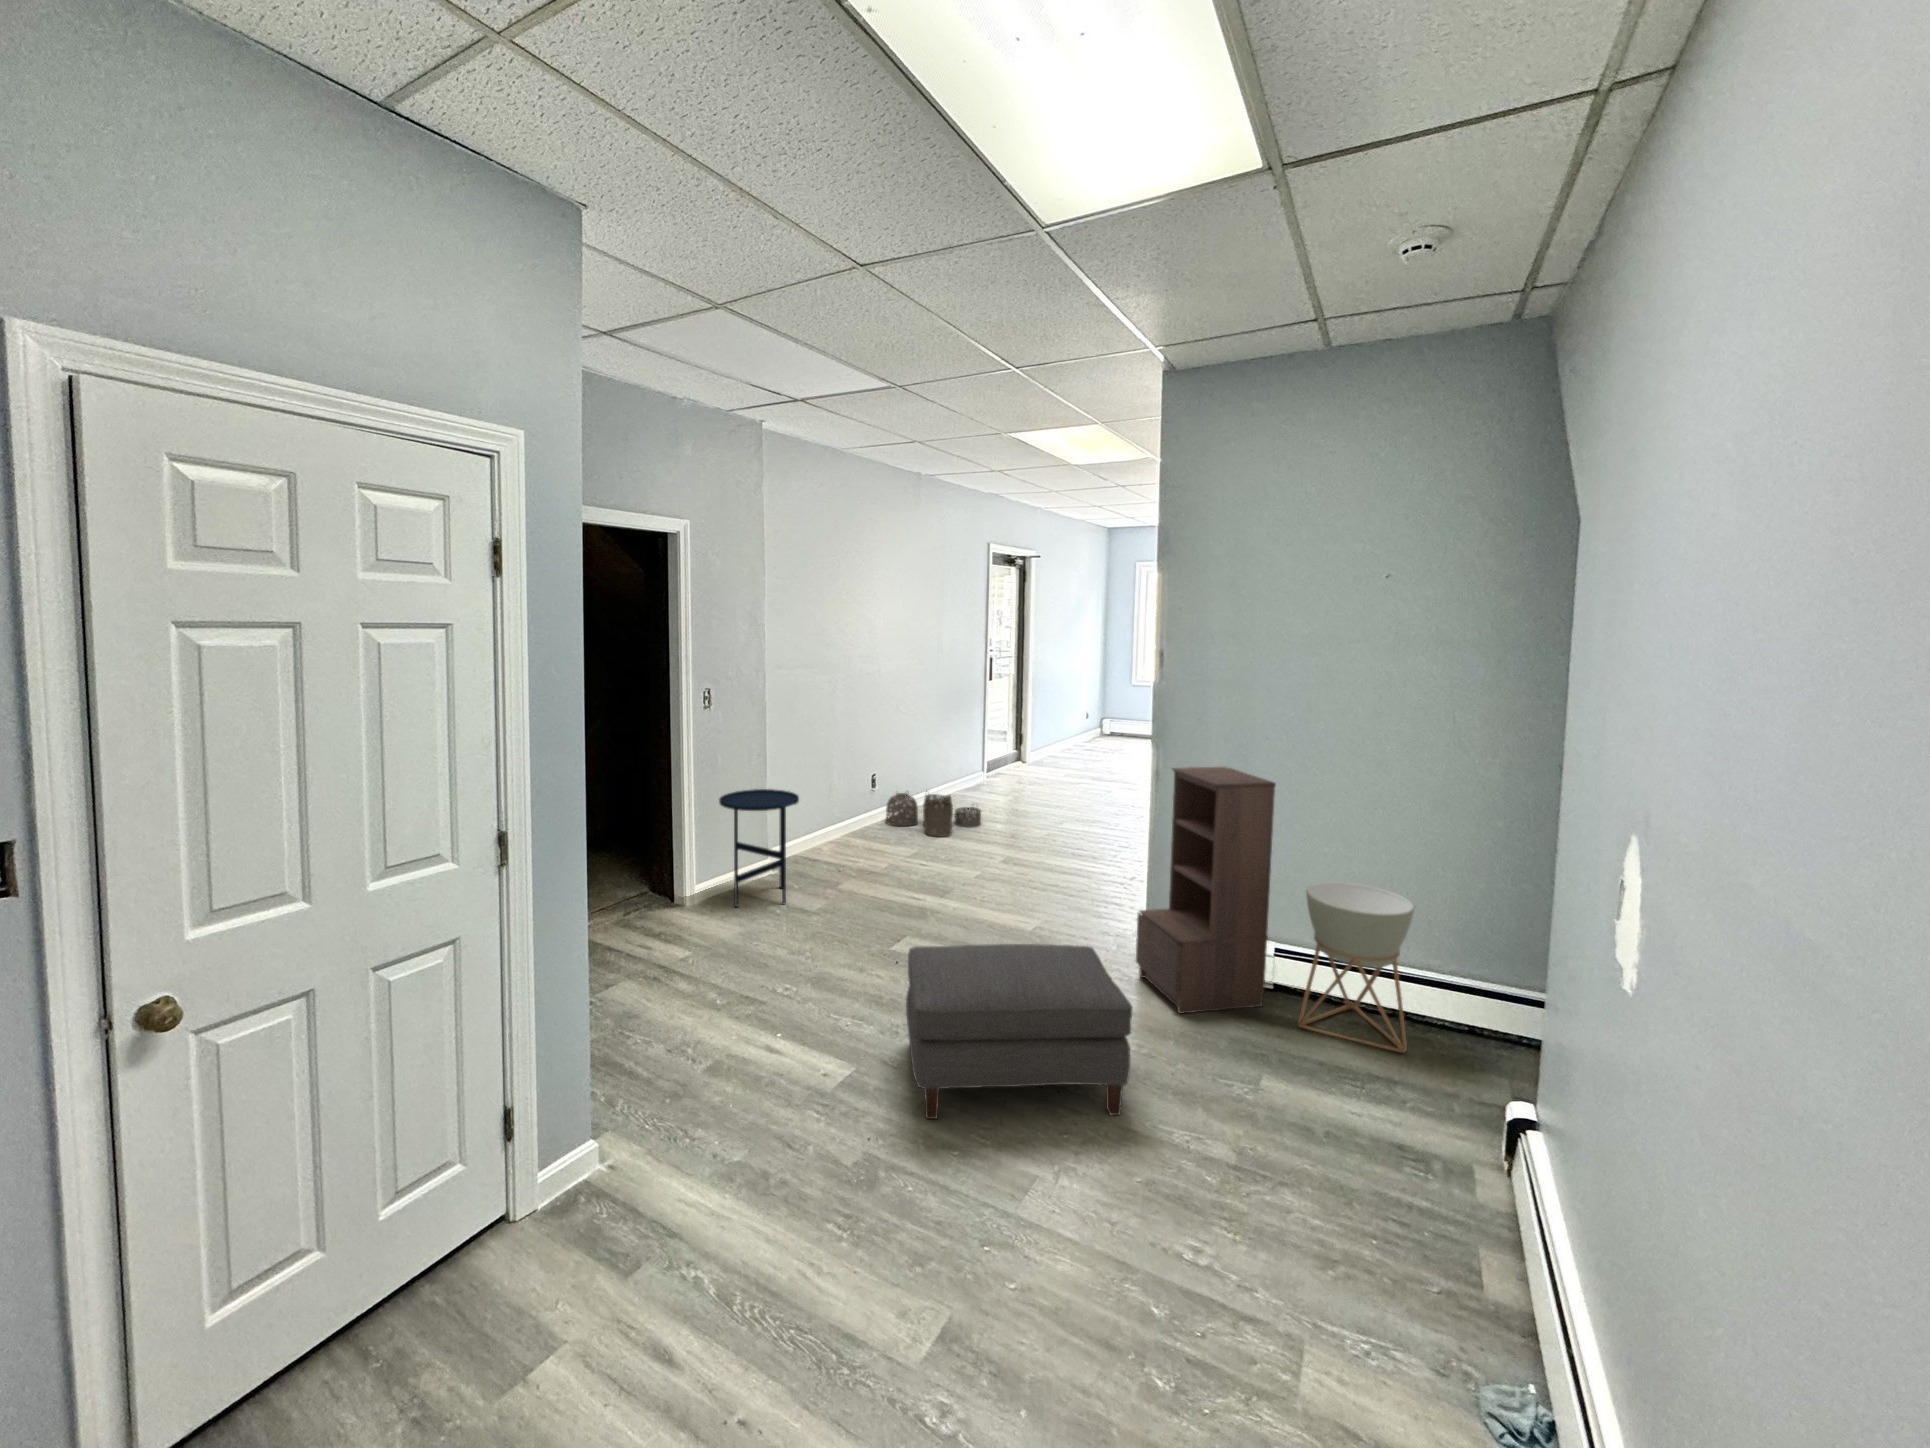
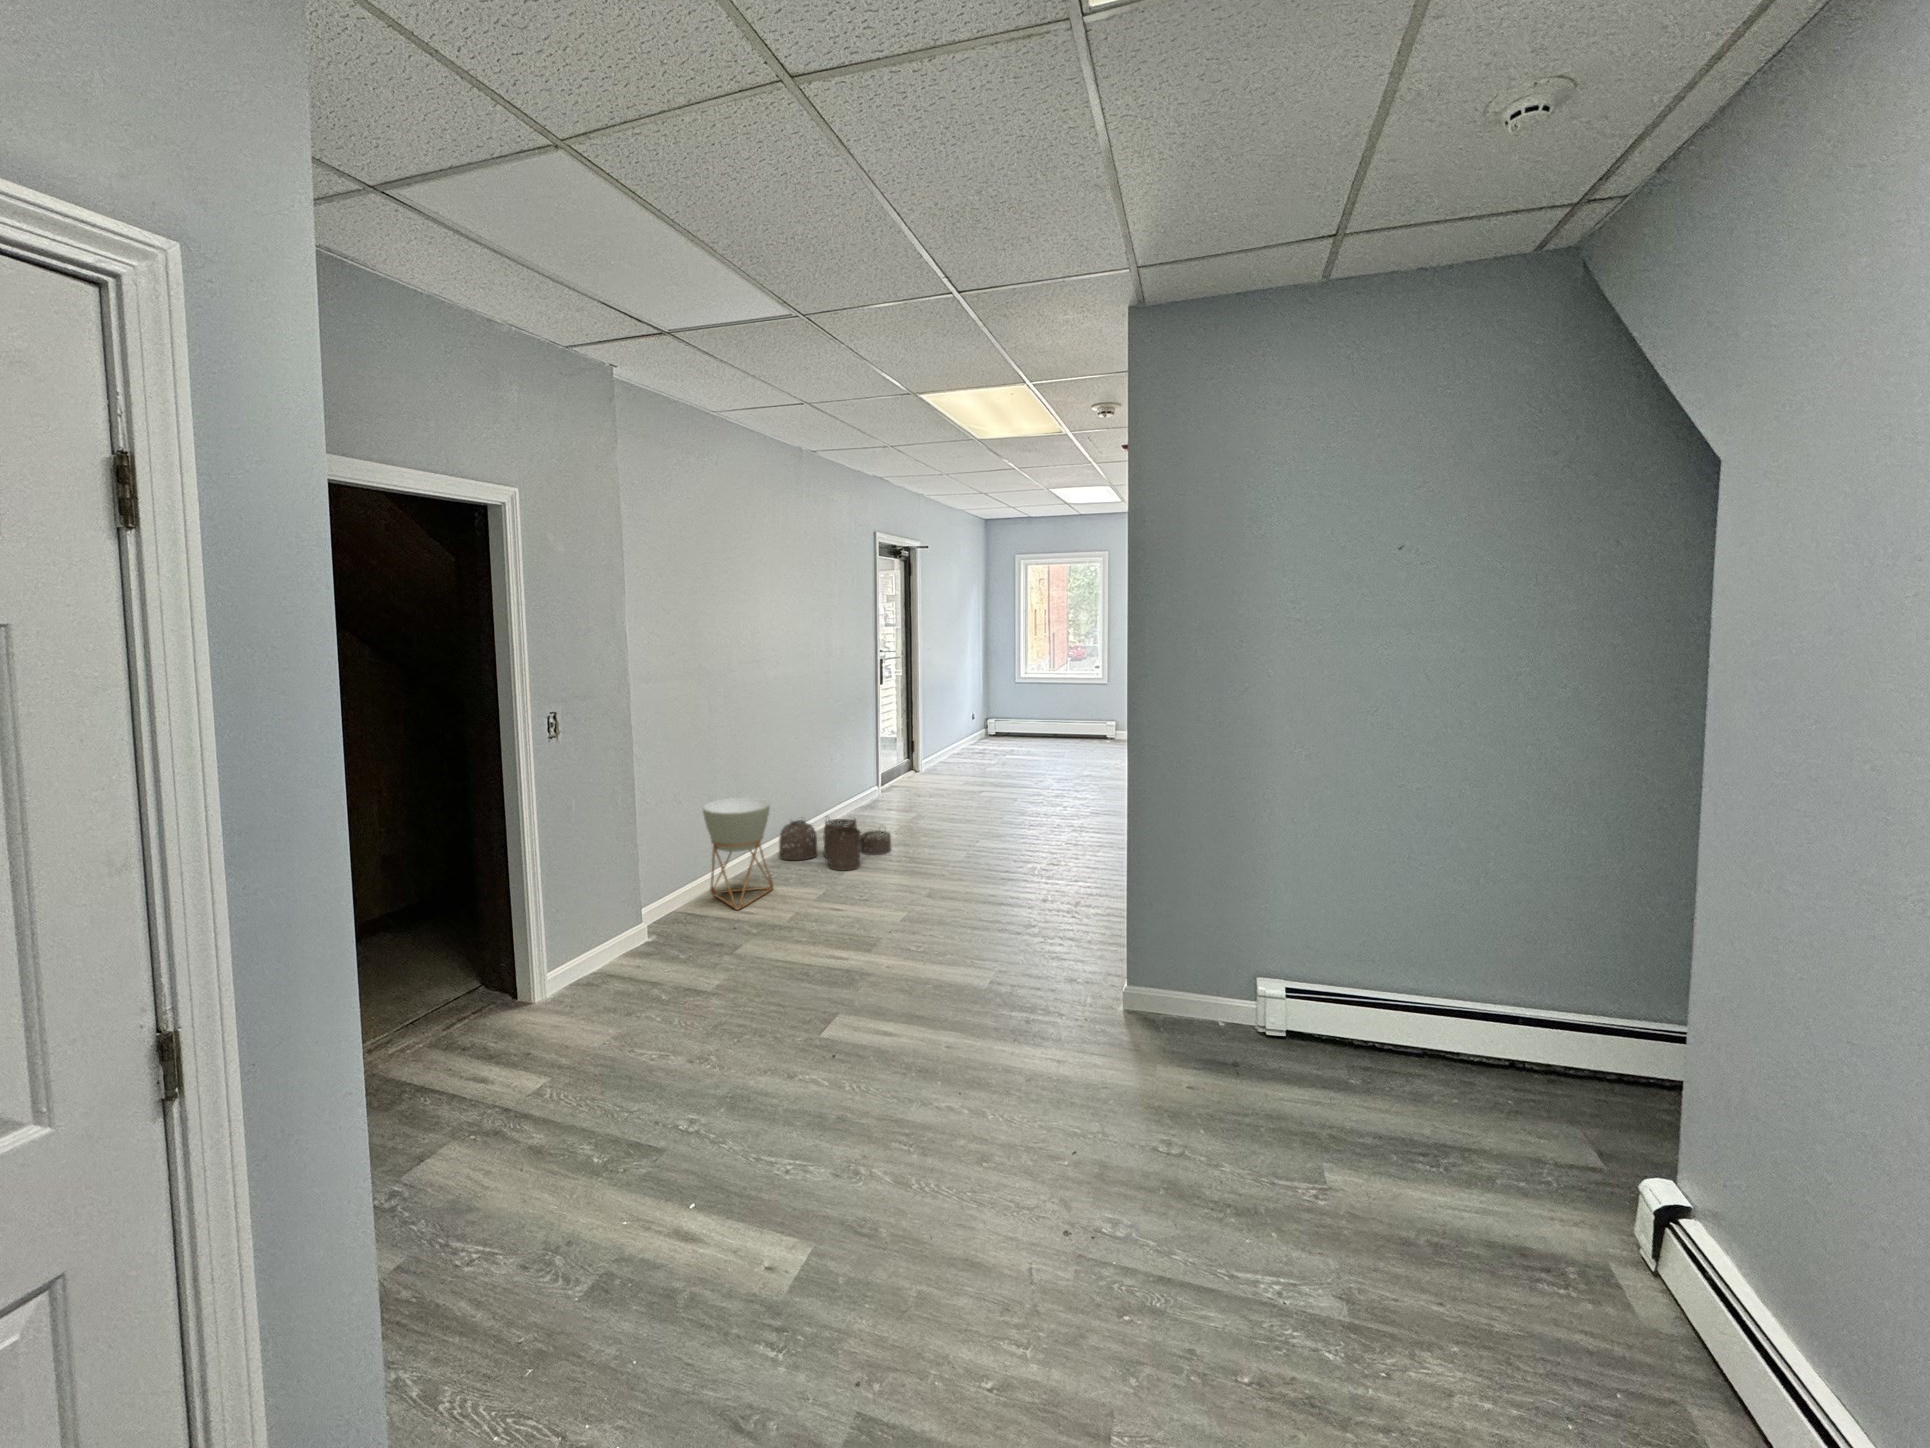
bookshelf: present [1136,767,1276,1013] -> none [1128,777,1291,1086]
side table: present [719,789,799,907] -> none [574,836,683,998]
planter: present [1298,882,1414,1053] -> present [703,798,774,909]
ottoman: present [906,944,1133,1119] -> none [875,1025,1200,1329]

